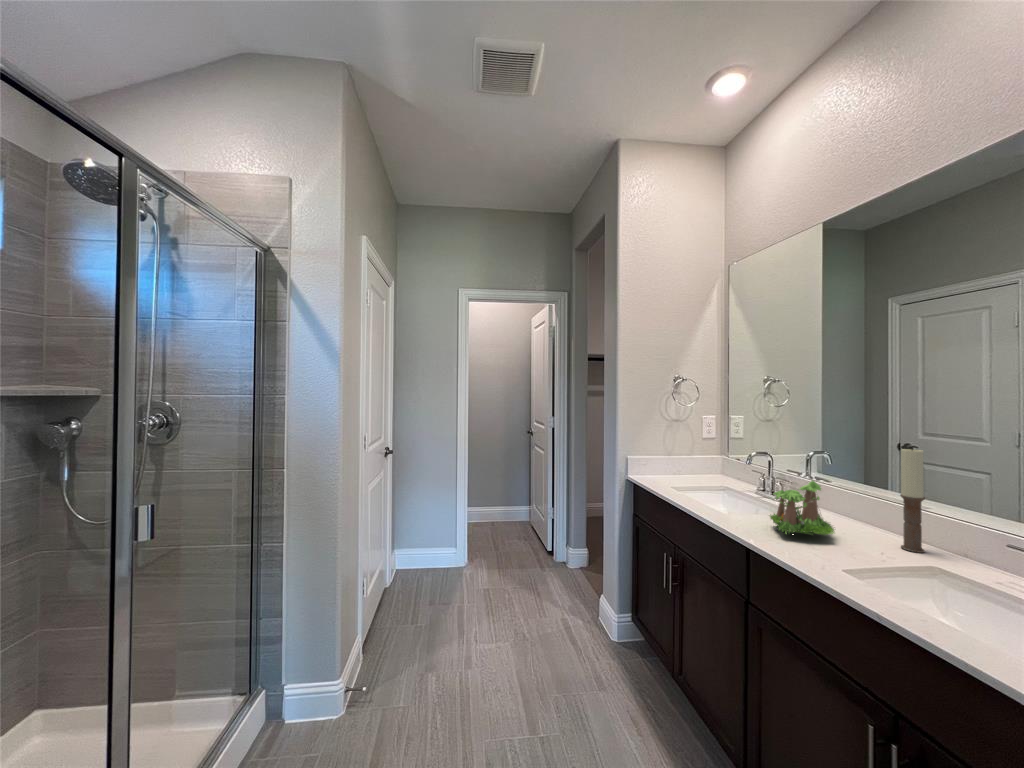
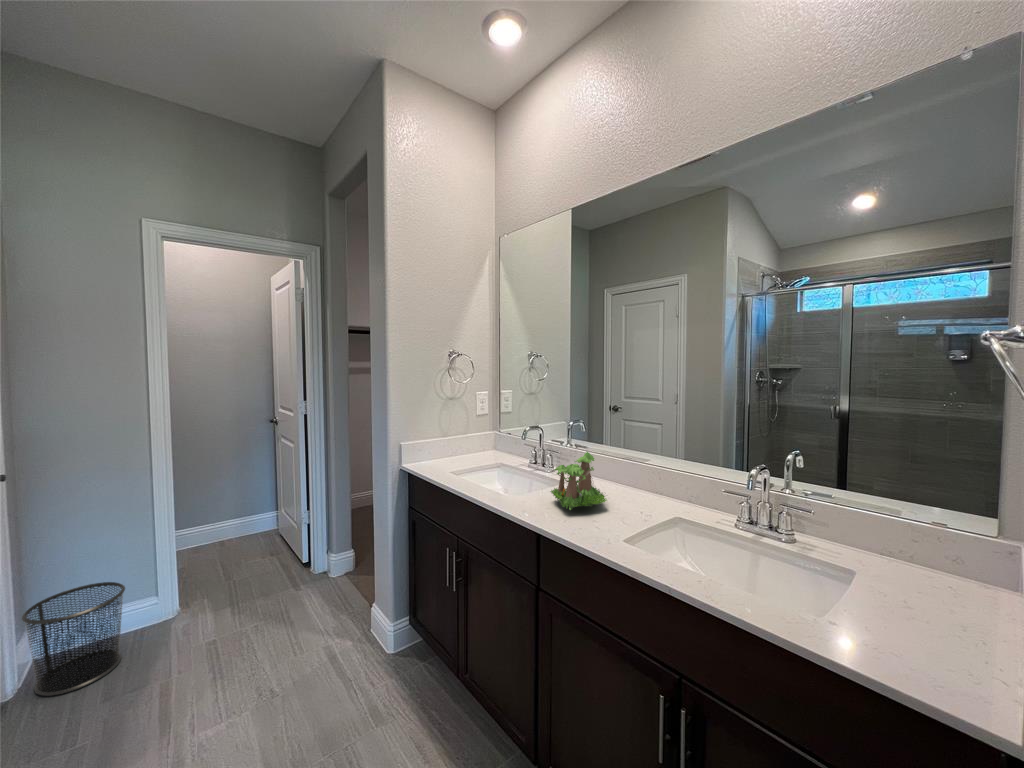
candle: present [900,447,925,553] -> none [650,413,667,505]
waste bin: none [396,529,442,593] -> present [22,582,125,696]

